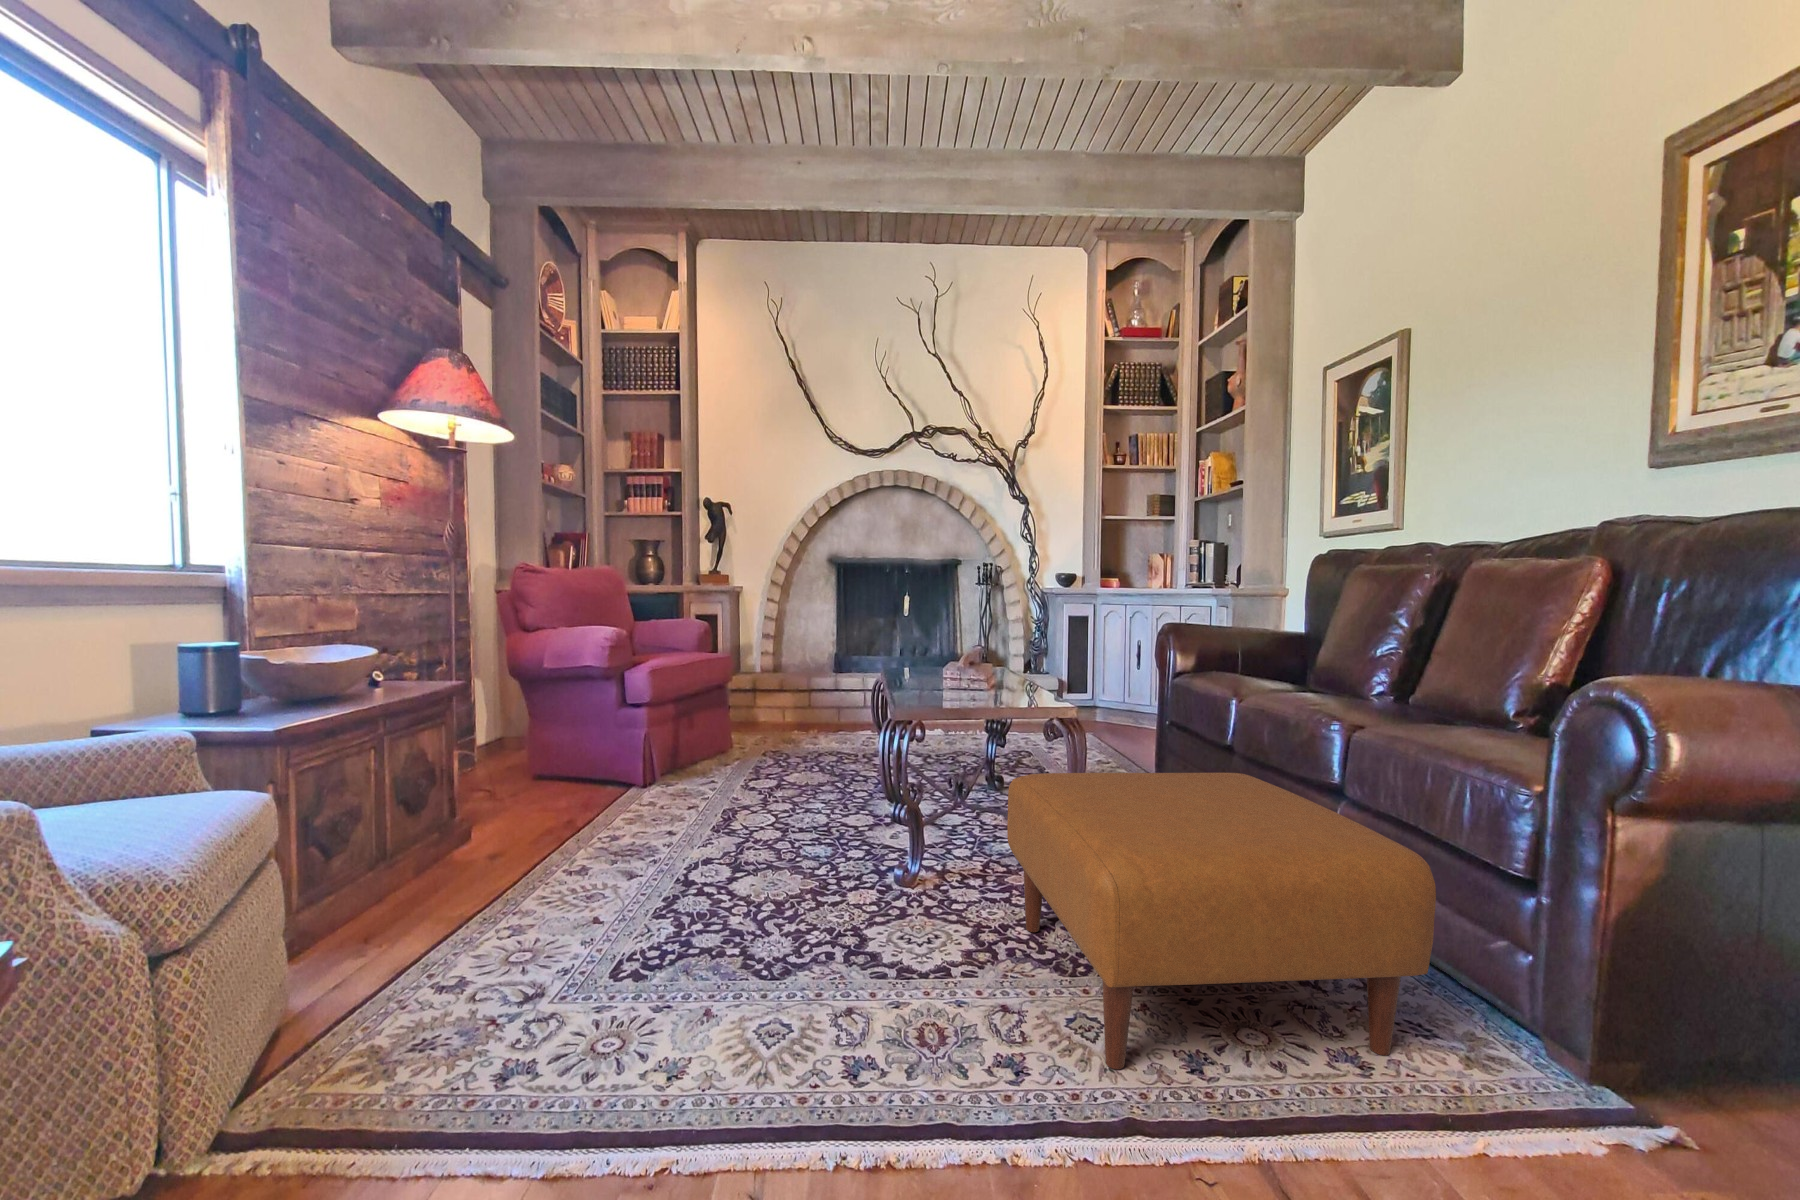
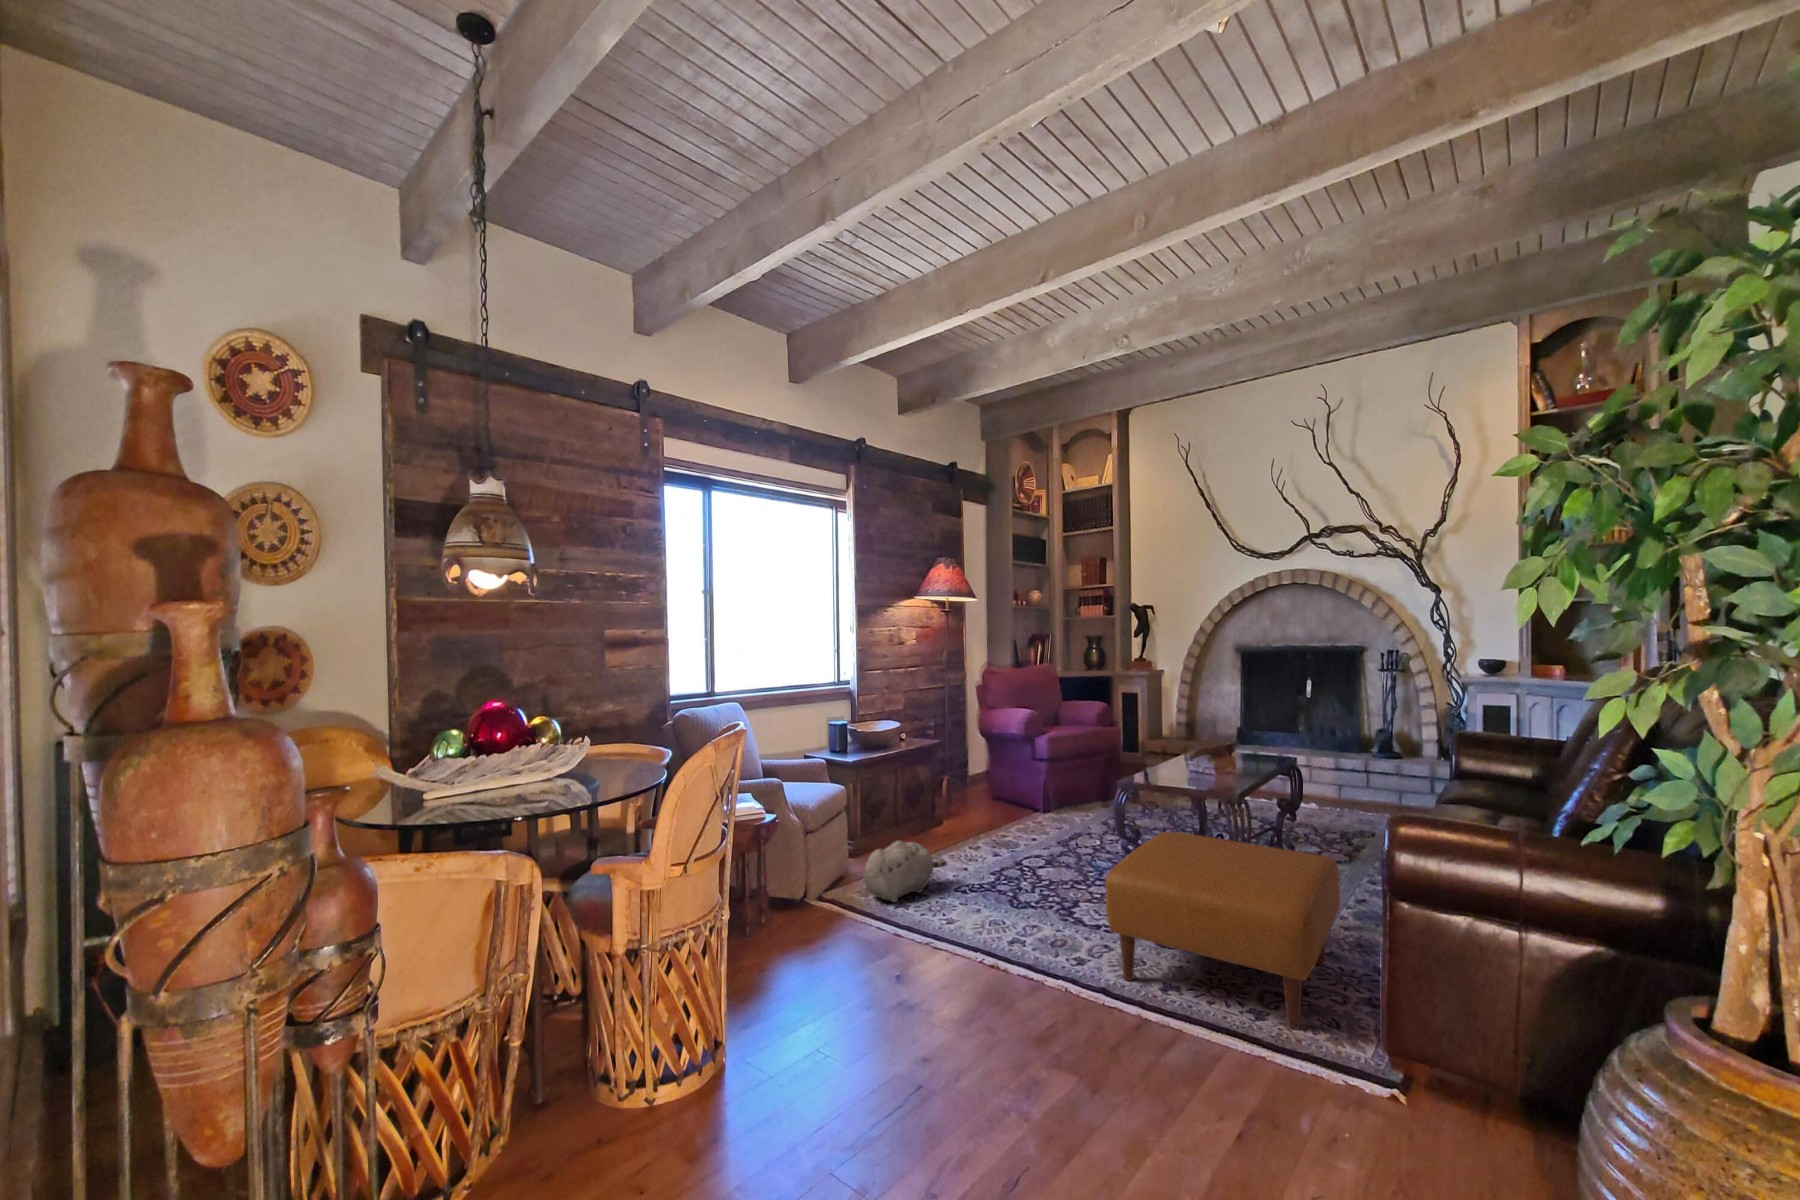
plush toy: none [384,897,584,1071] -> present [864,841,947,902]

